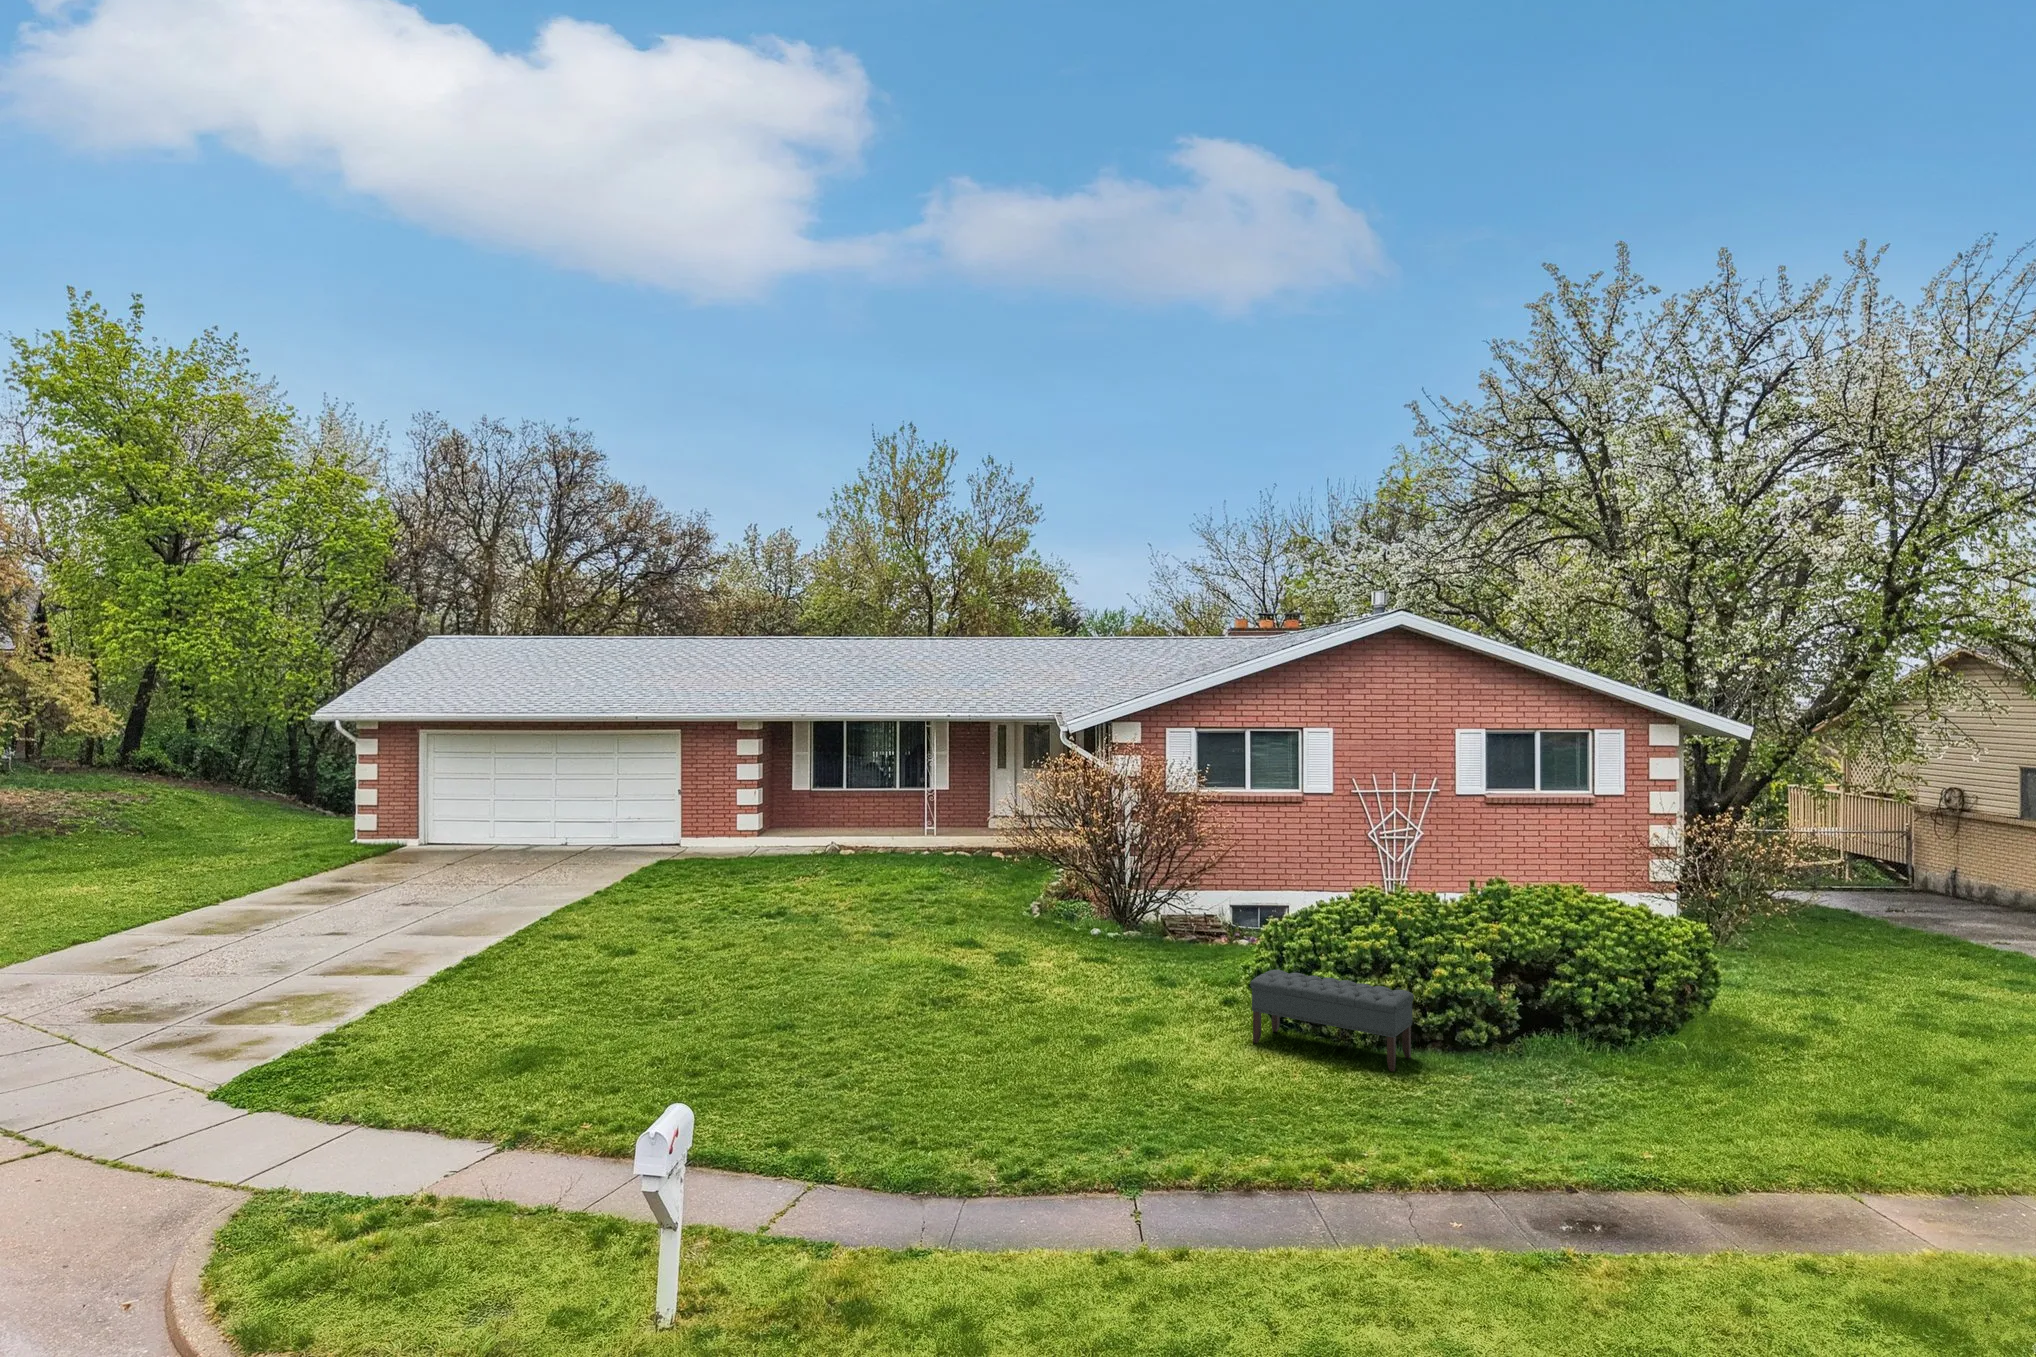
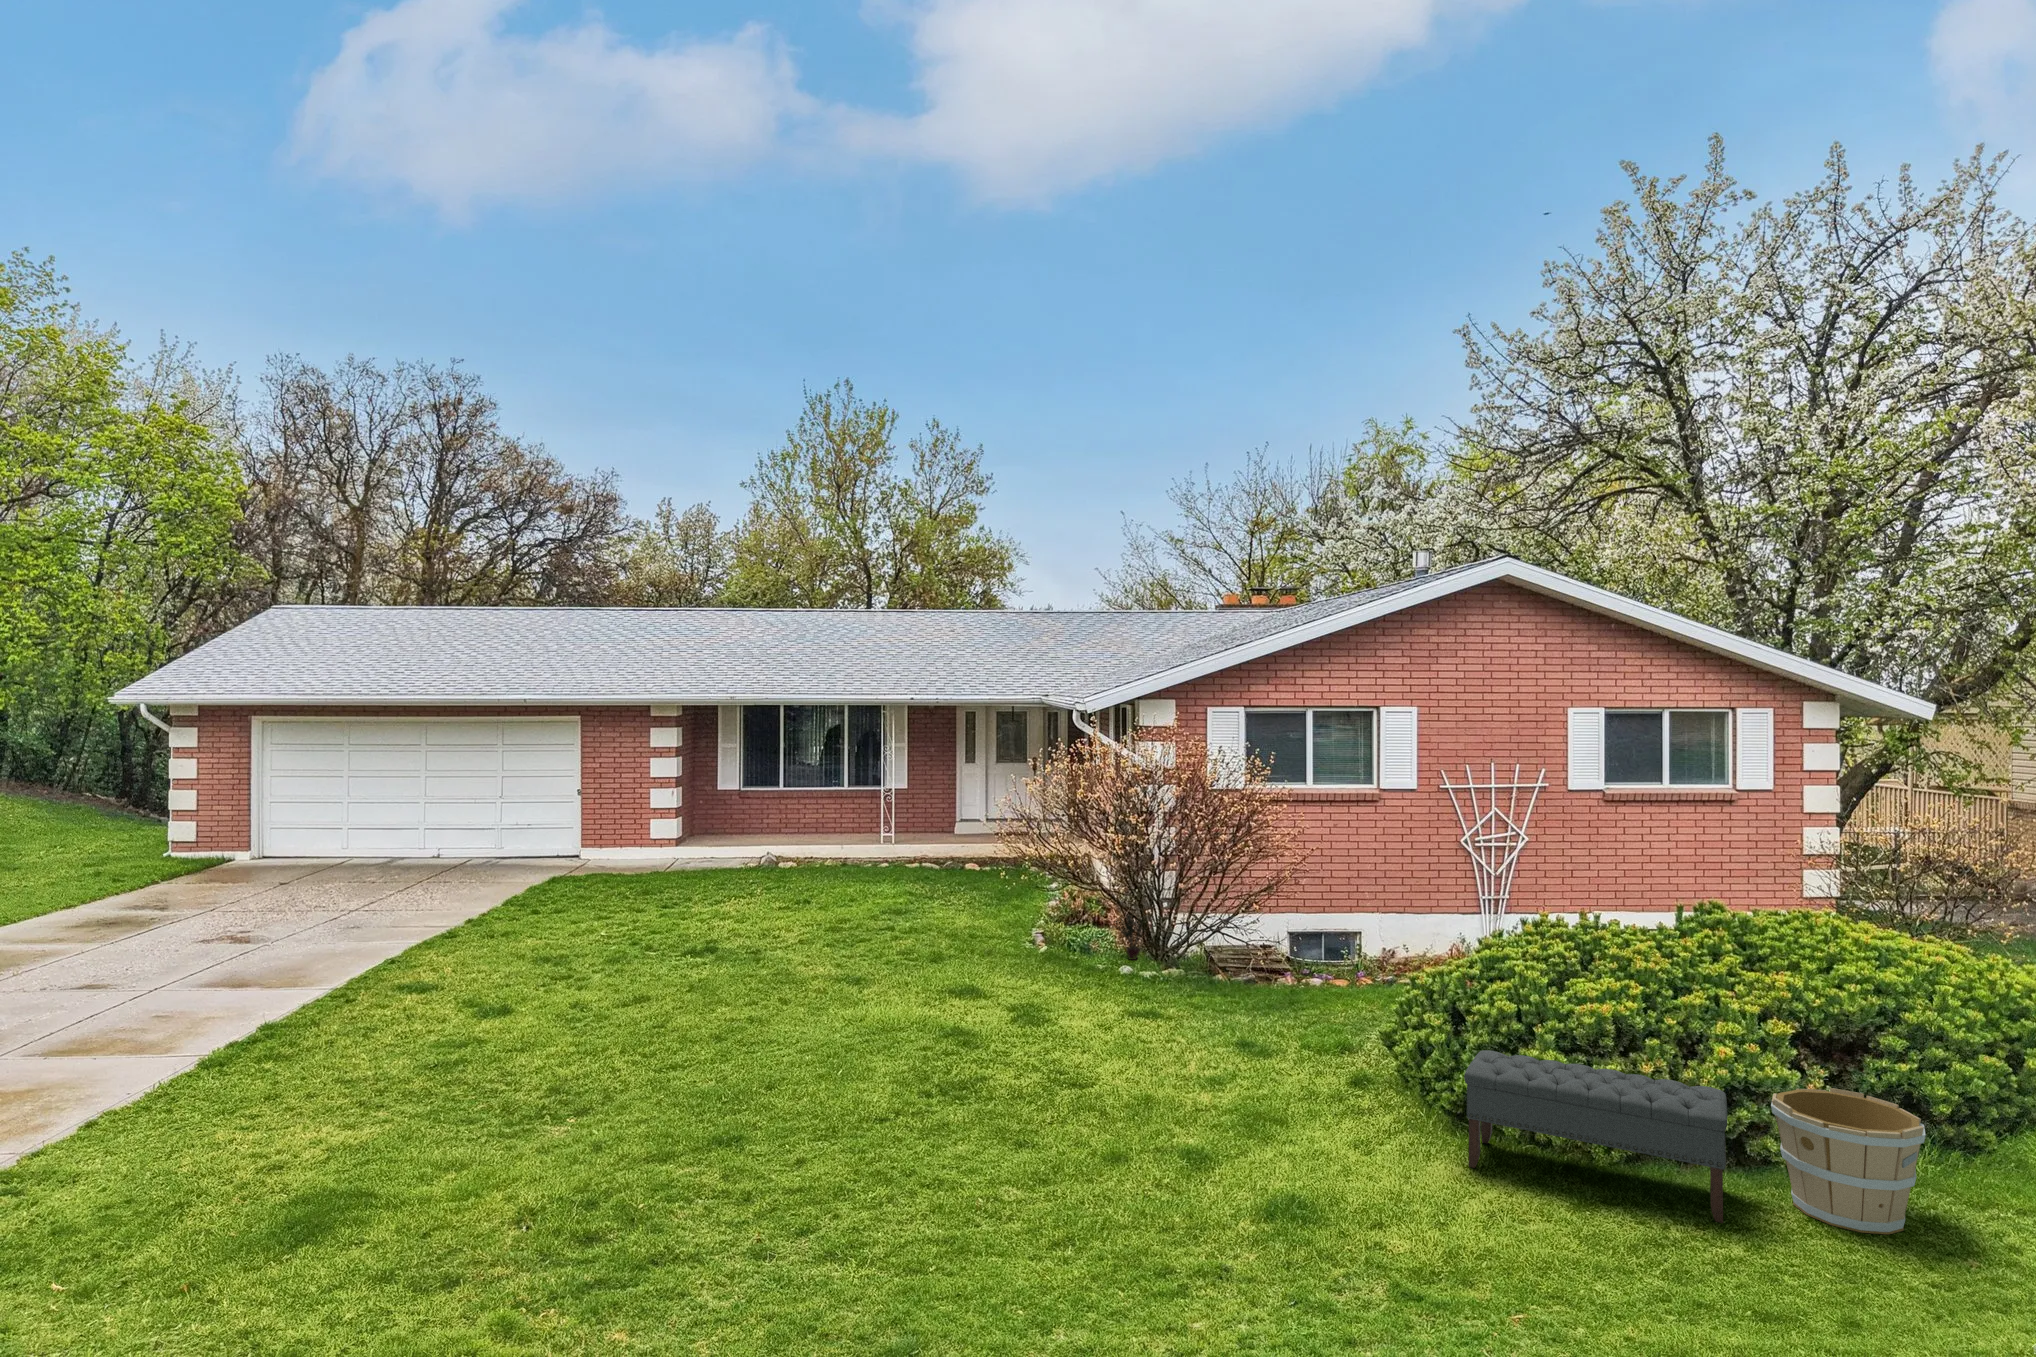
potted plant: none [1078,887,1115,925] -> present [1115,914,1156,960]
wooden bucket: none [1438,992,1525,1079] -> present [1771,1088,1926,1235]

